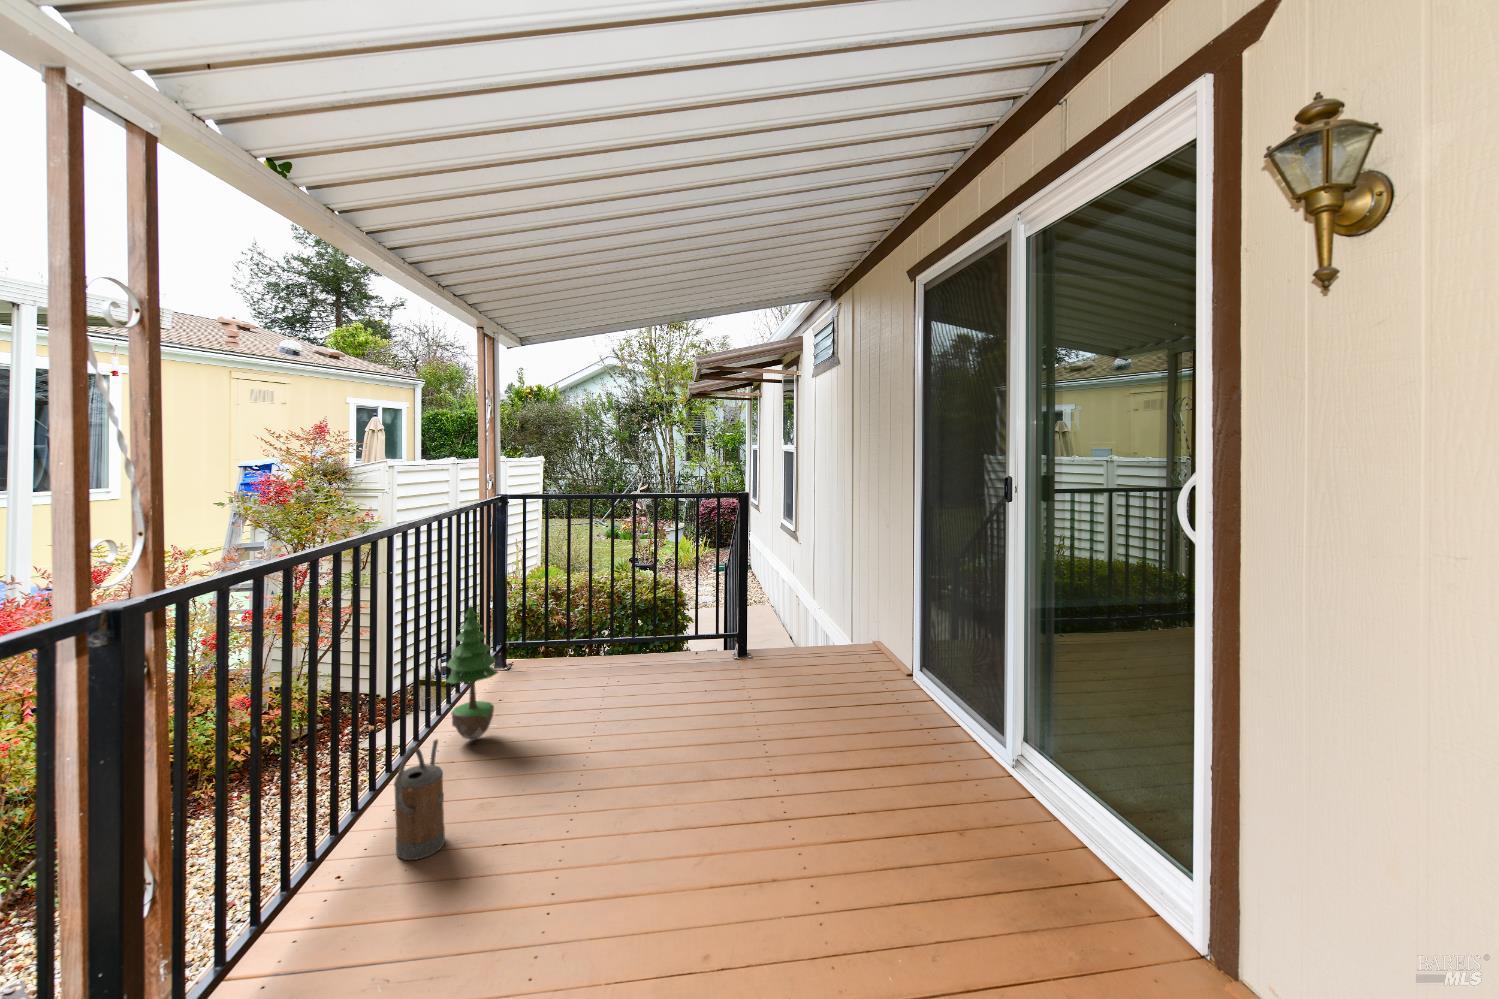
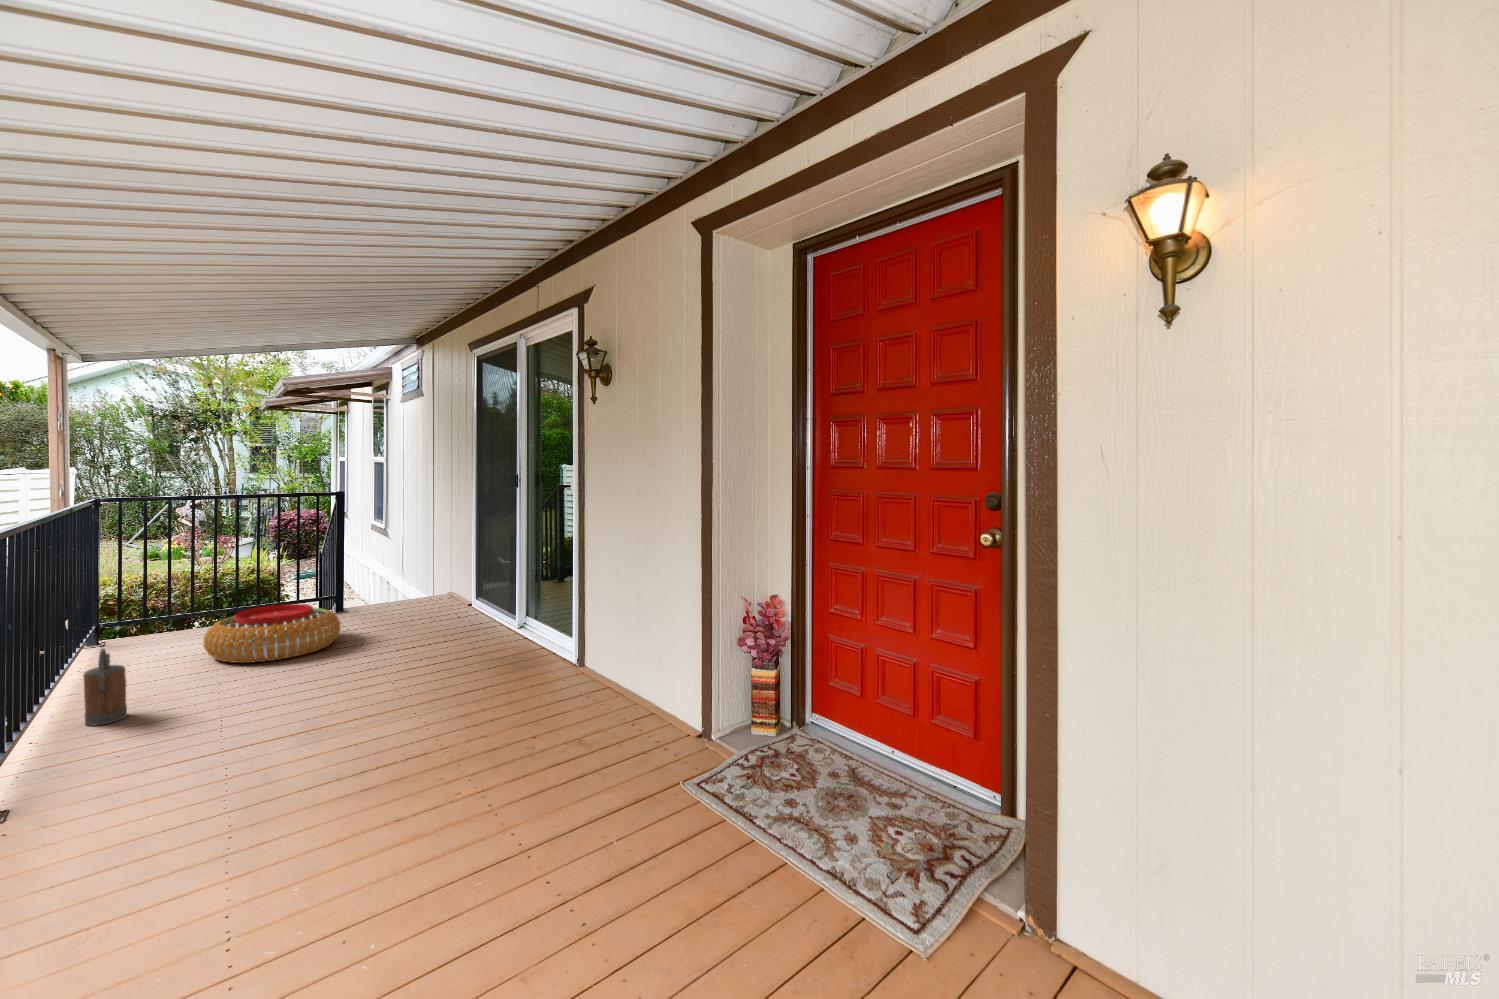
potted tree: present [446,605,498,740] -> none [77,572,133,680]
pouf: none [572,654,726,750] -> present [203,604,341,663]

